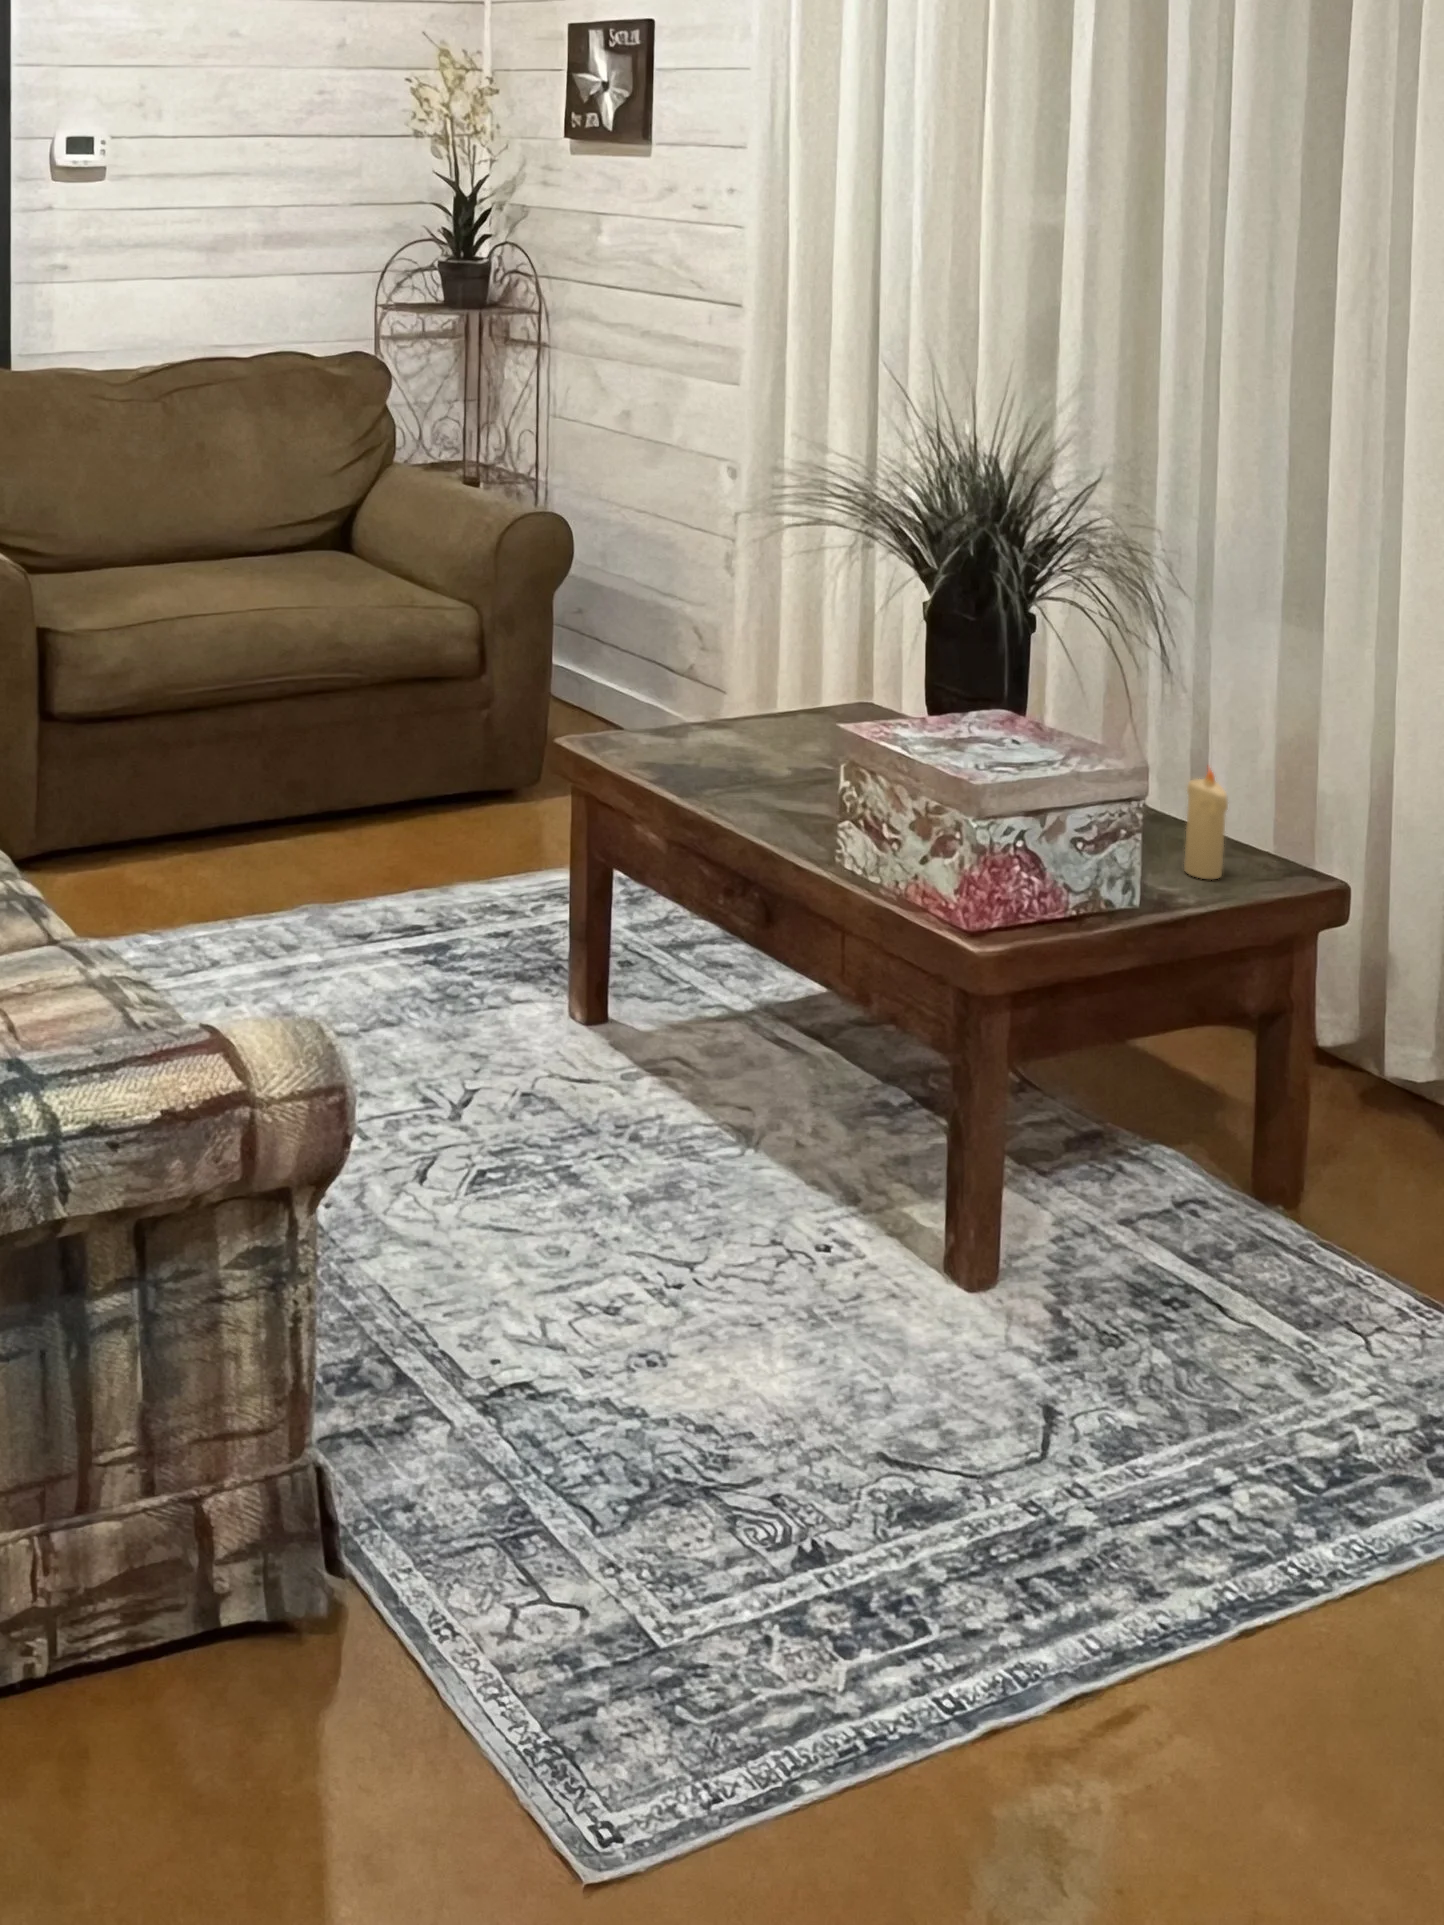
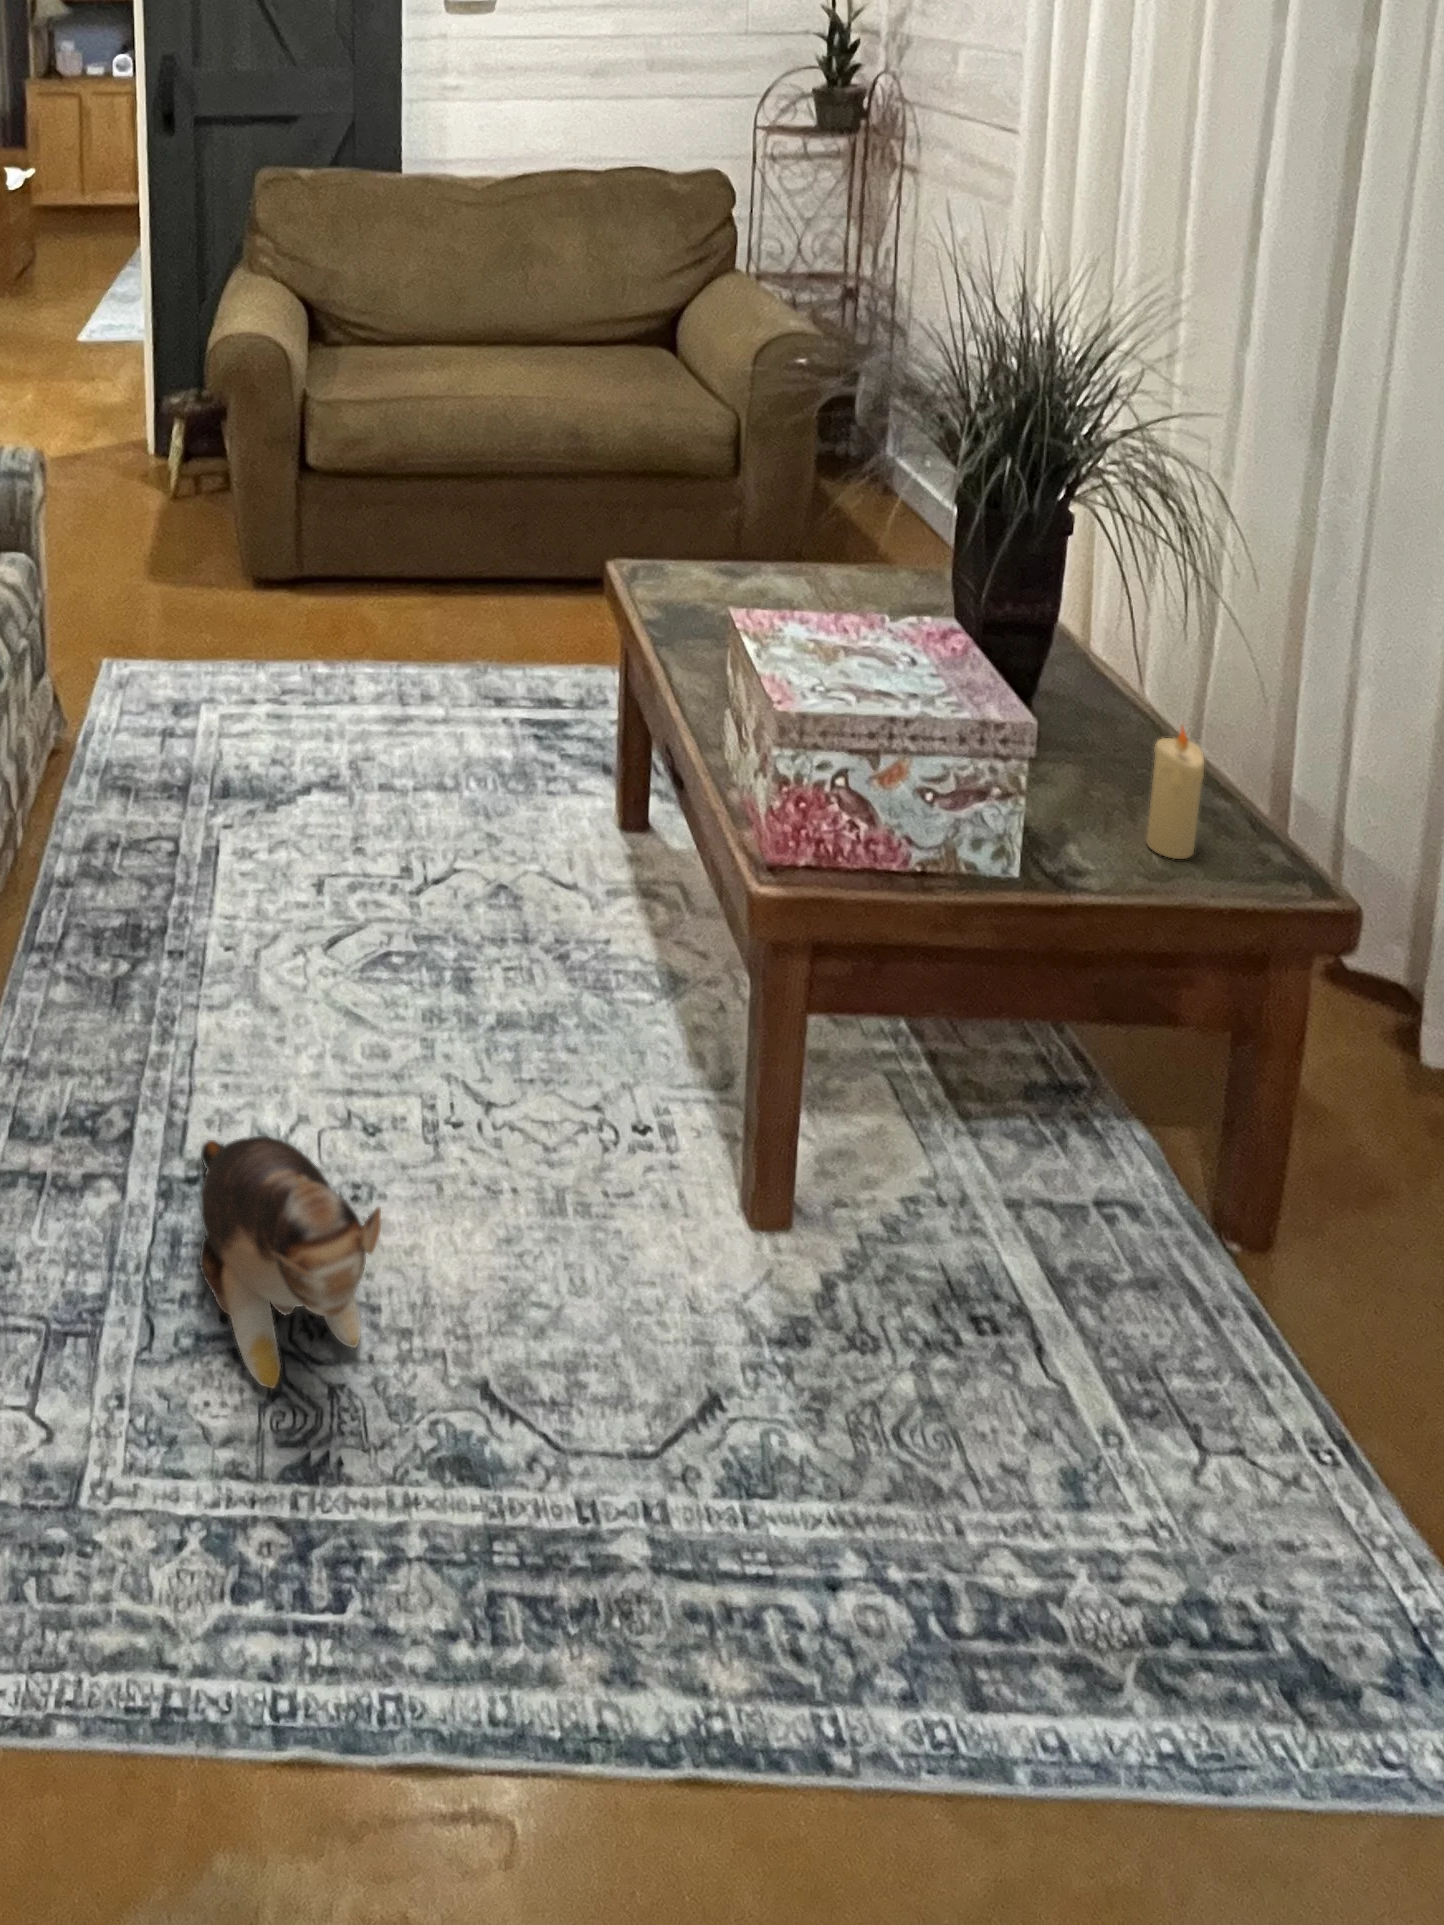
plush toy: none [494,1278,865,1513] -> present [200,1136,381,1389]

